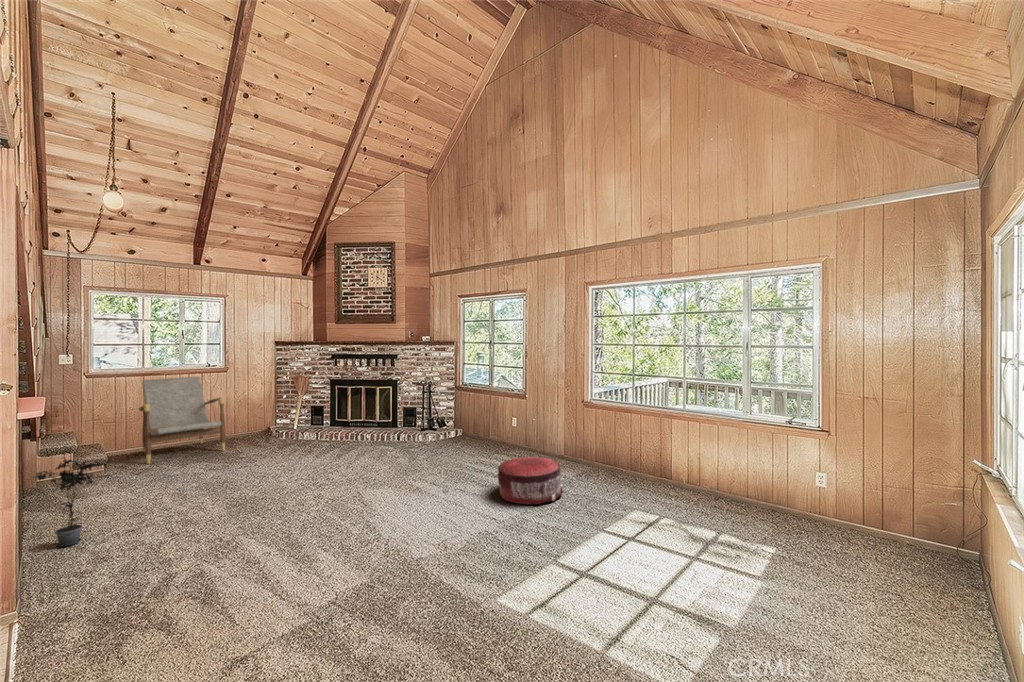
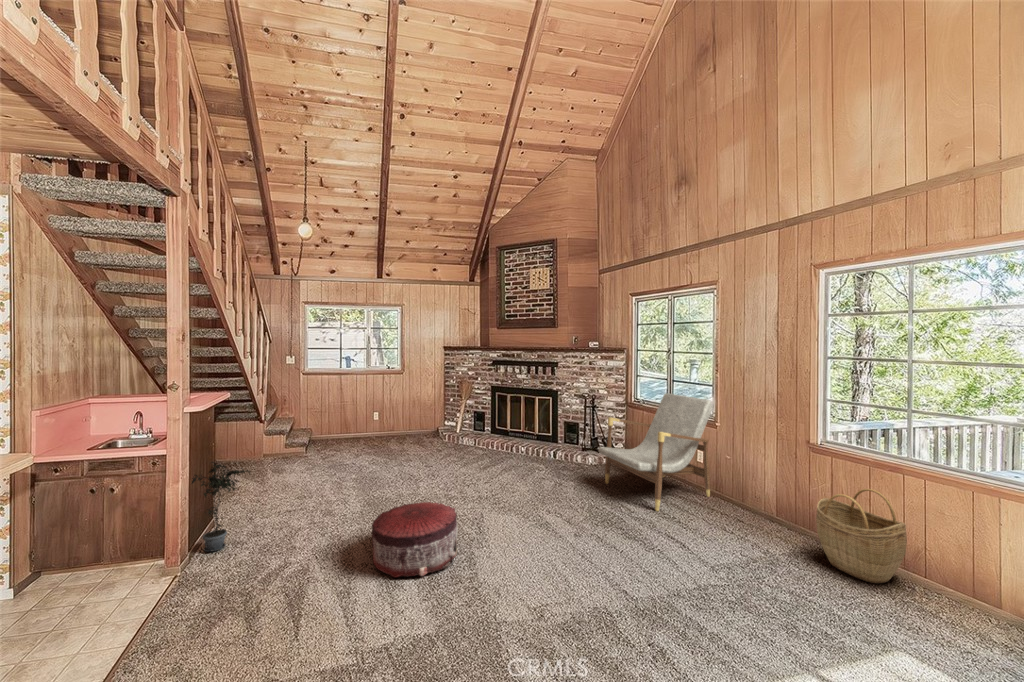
armchair: present [139,377,225,464] -> present [599,393,714,511]
woven basket: none [584,426,629,482] -> present [816,489,907,583]
pouf: present [497,457,563,504] -> present [372,502,458,577]

